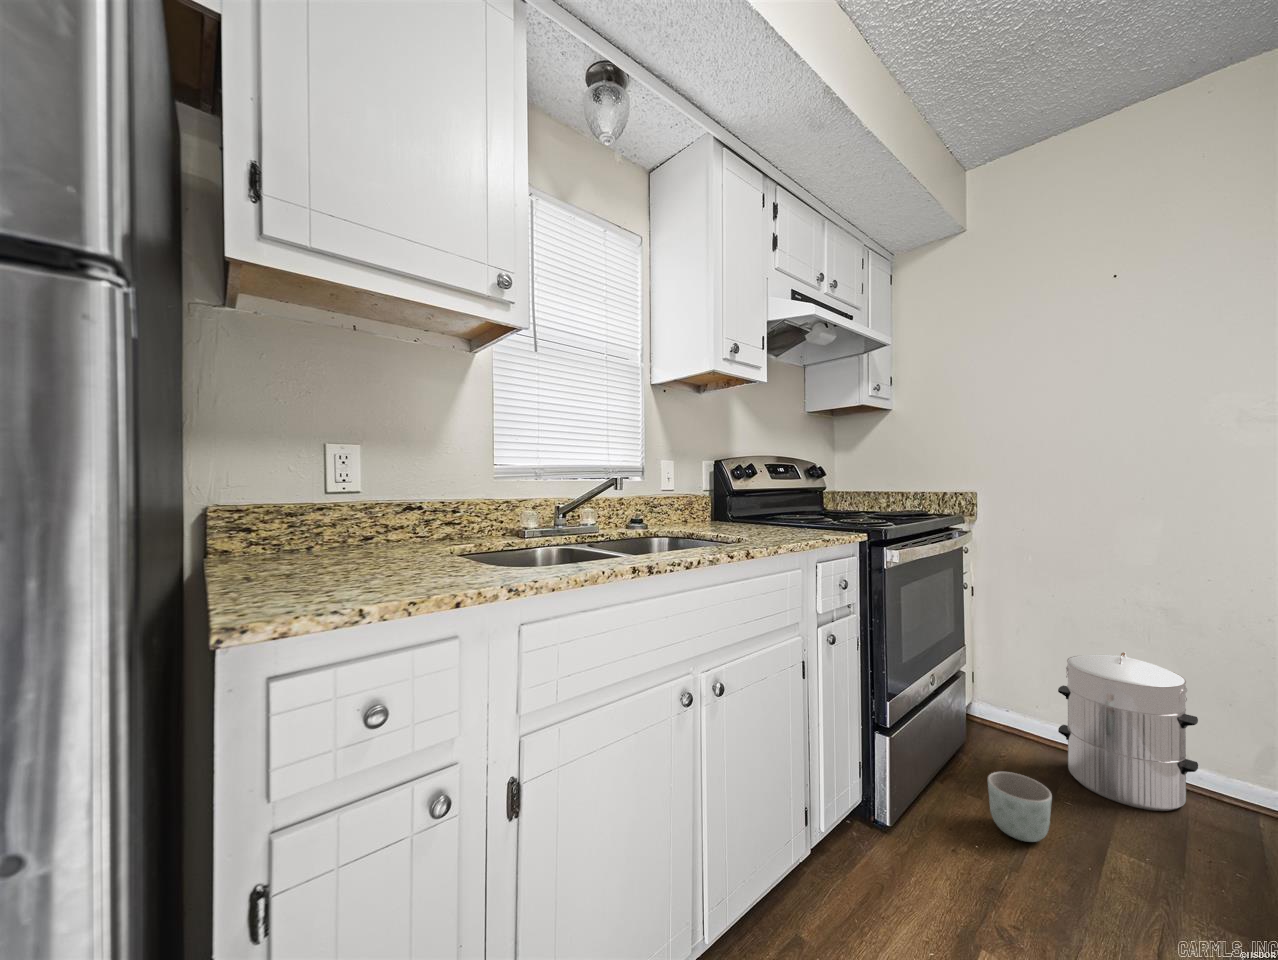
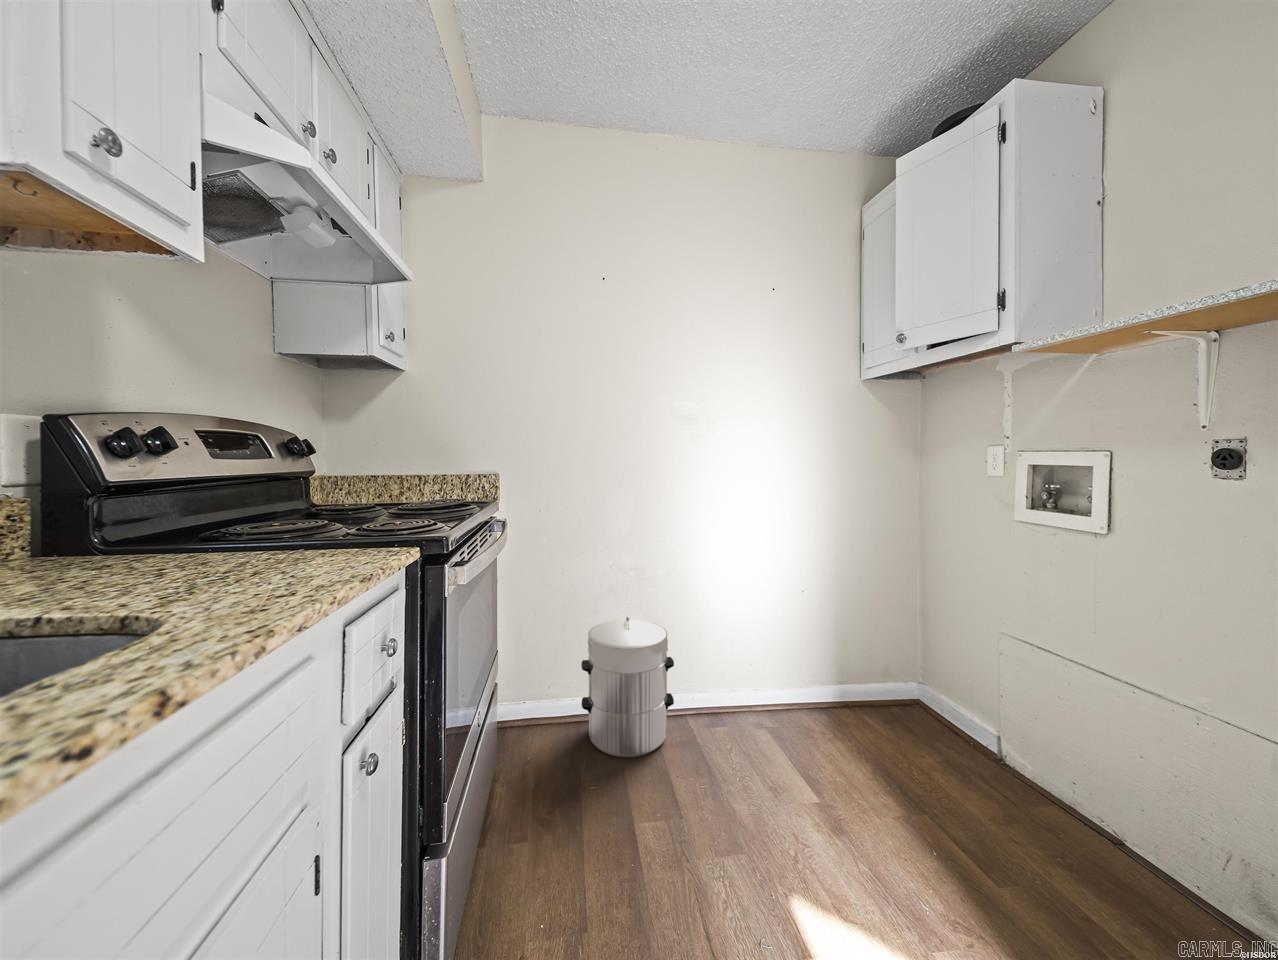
planter: present [988,772,1052,842] -> none [555,788,615,872]

